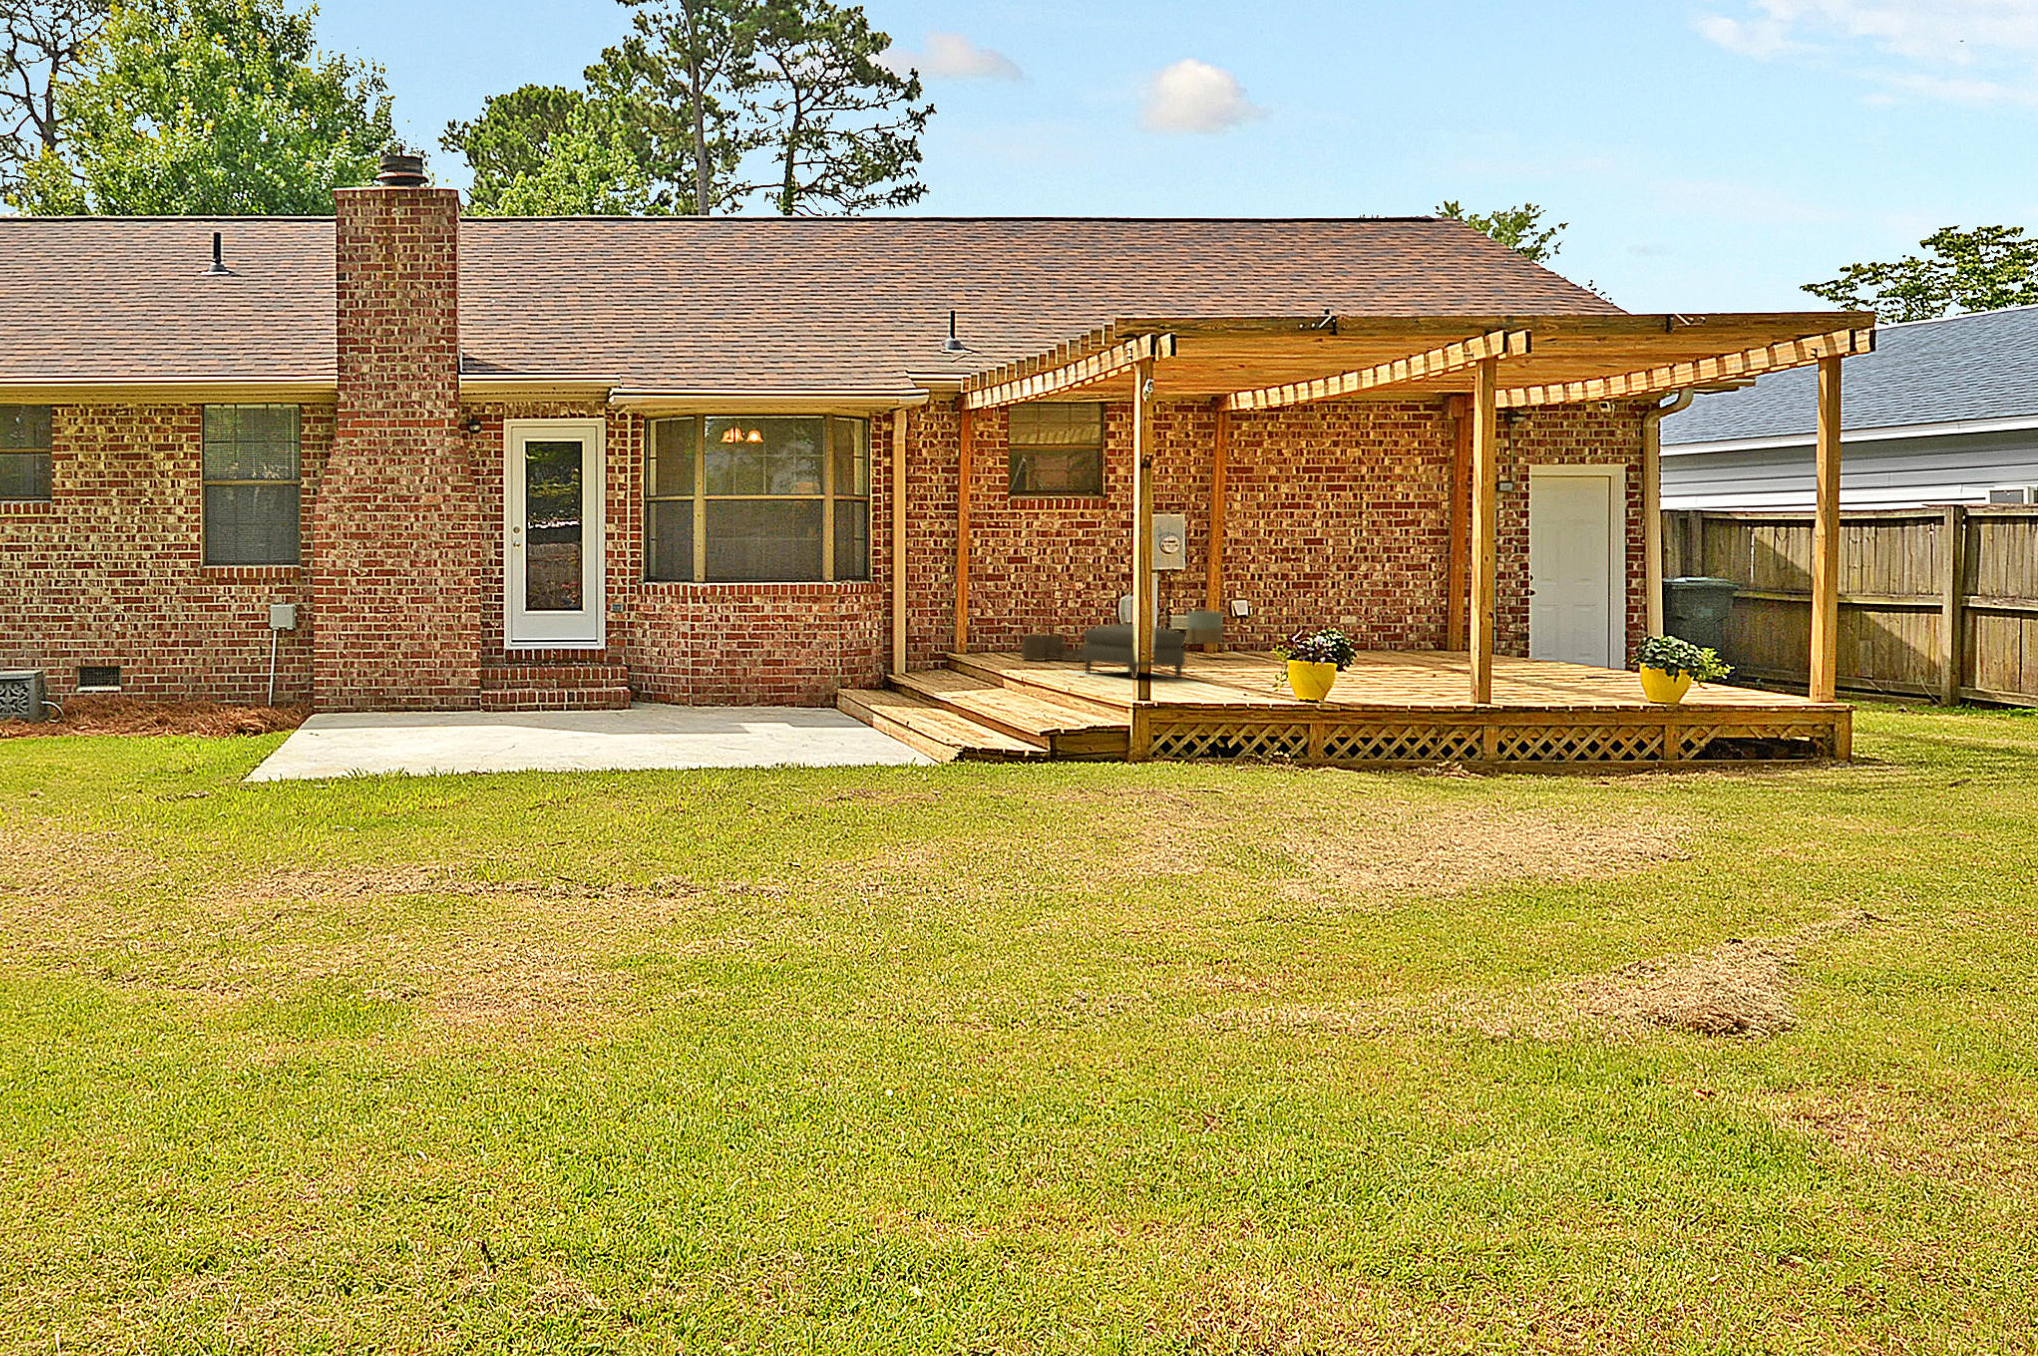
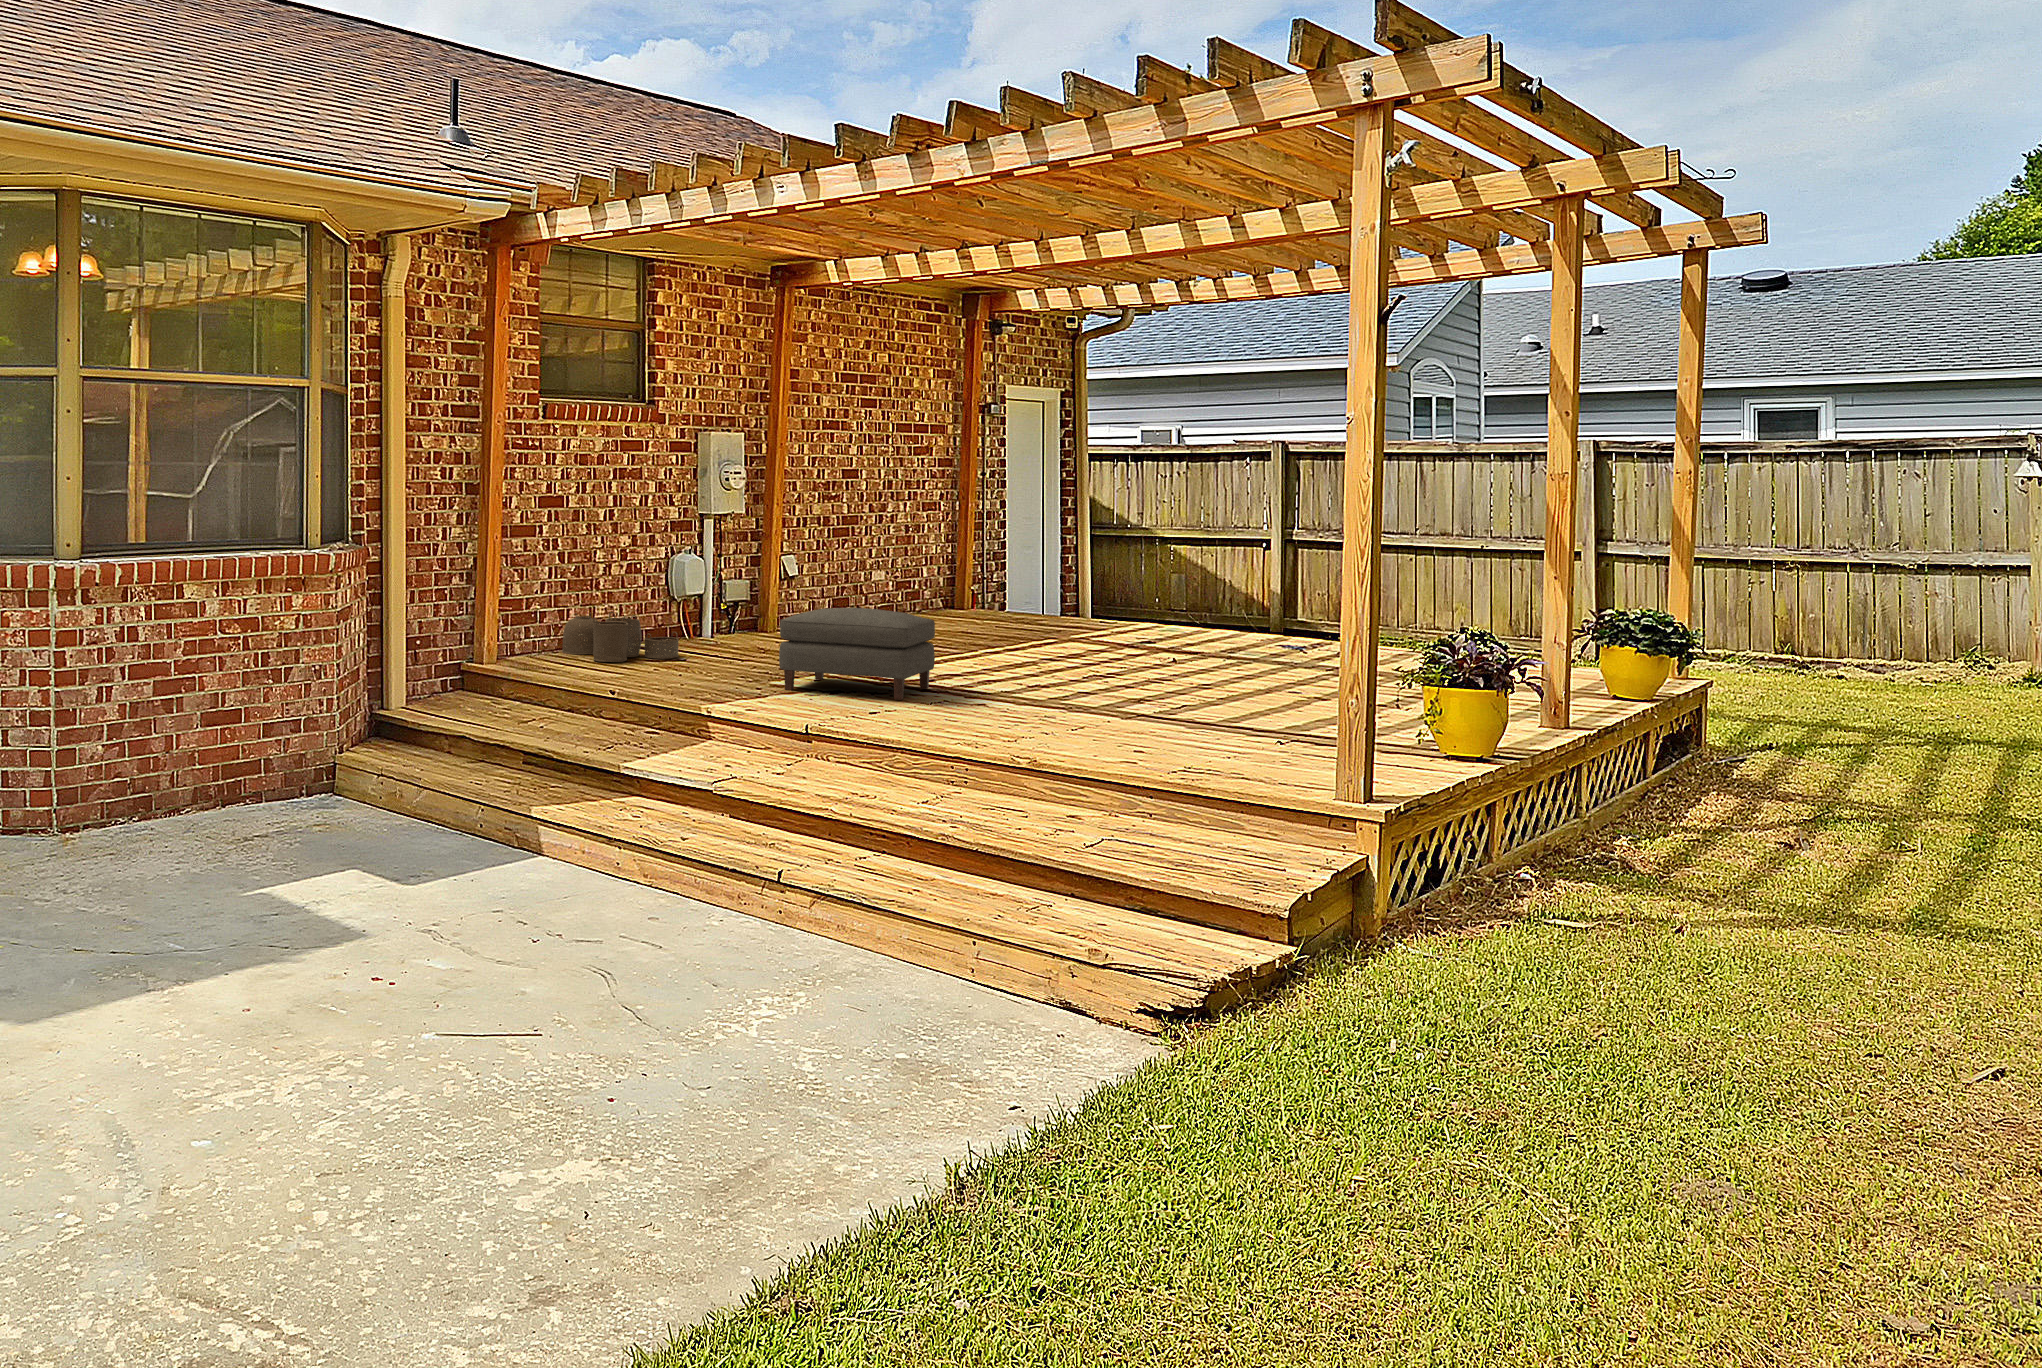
planter: present [1186,611,1223,644] -> none [736,567,783,636]

